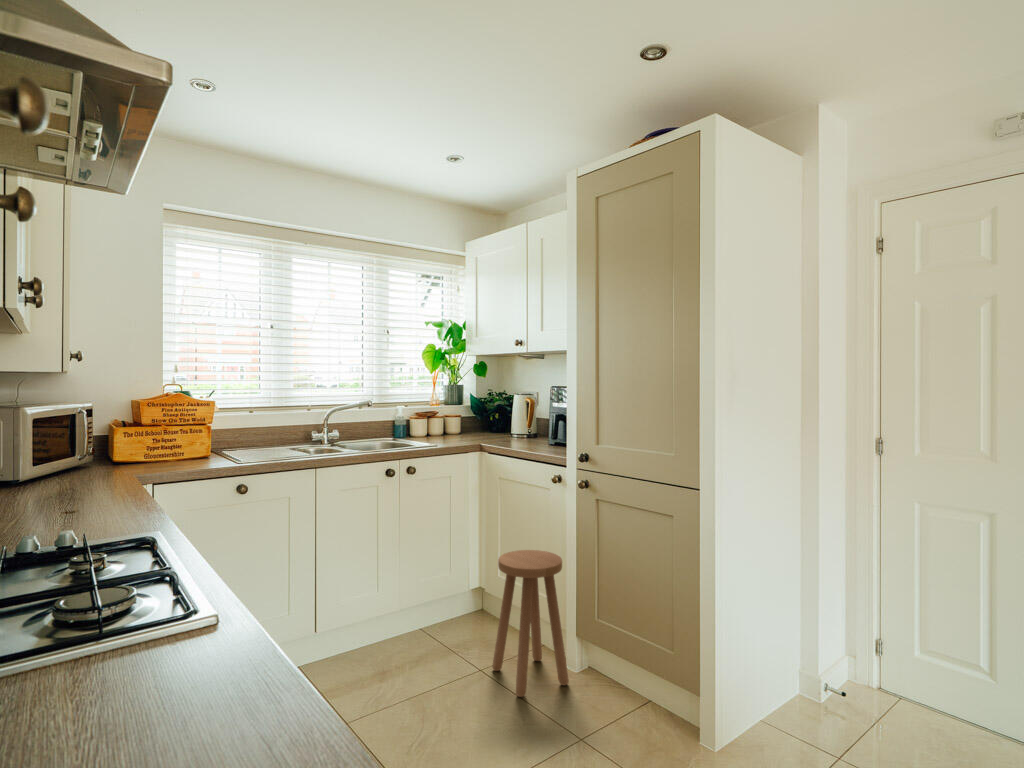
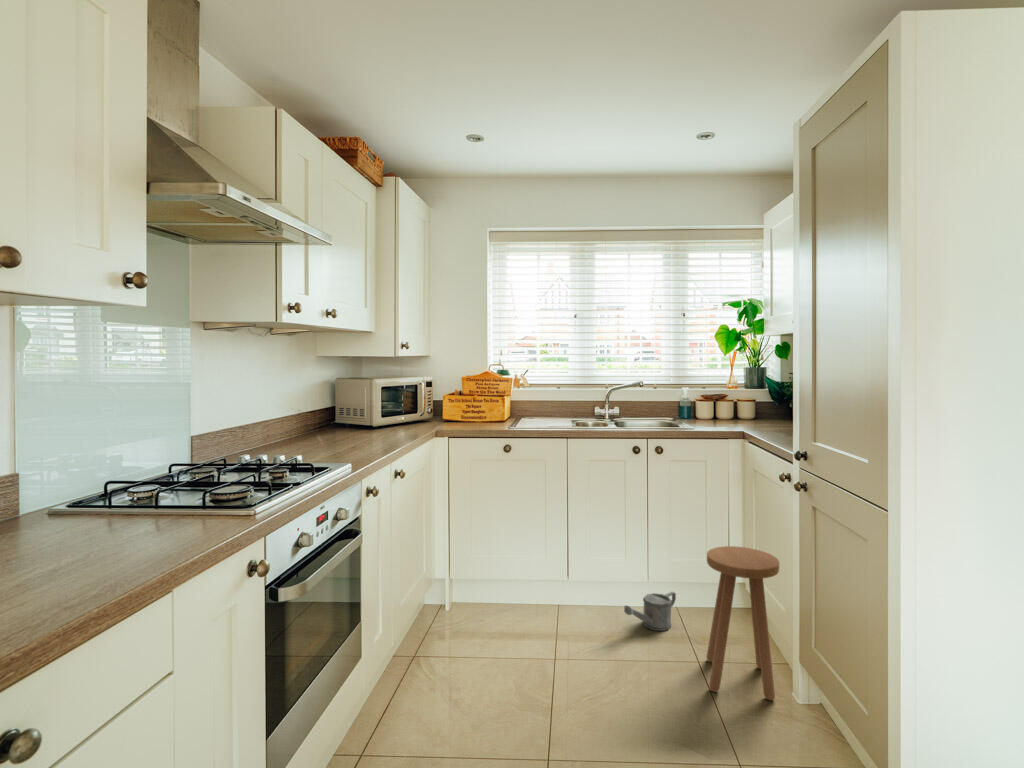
watering can: none [404,614,439,660] -> present [624,592,676,631]

